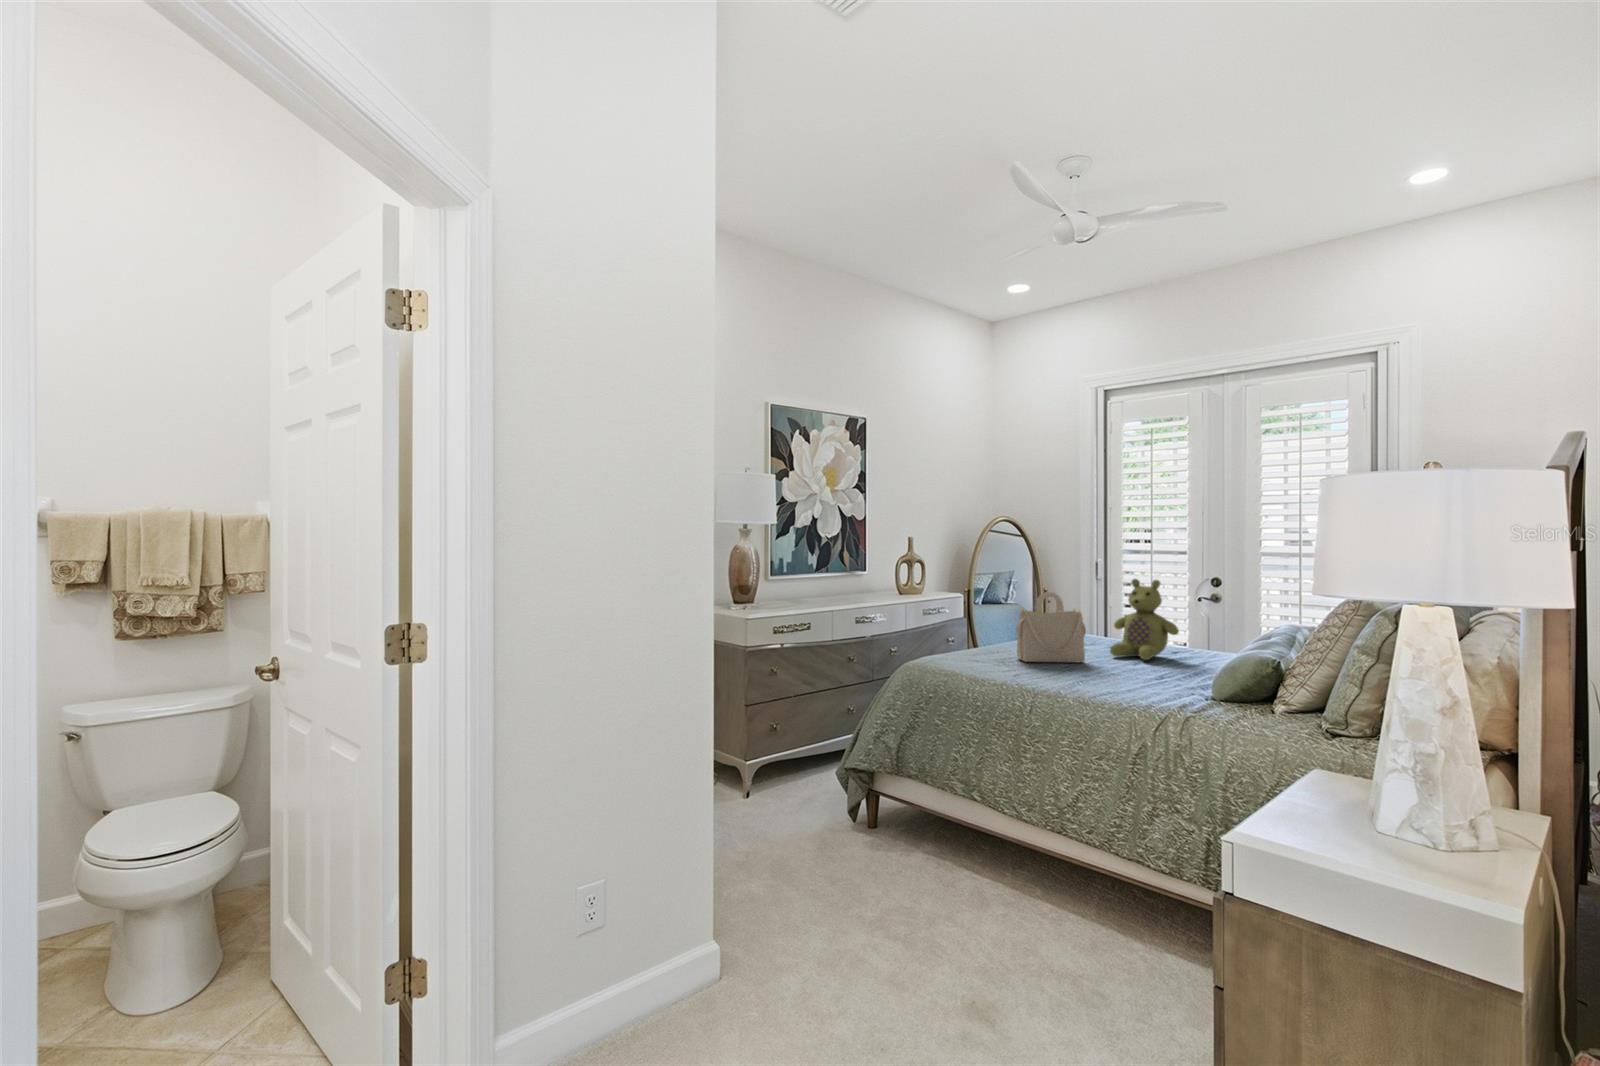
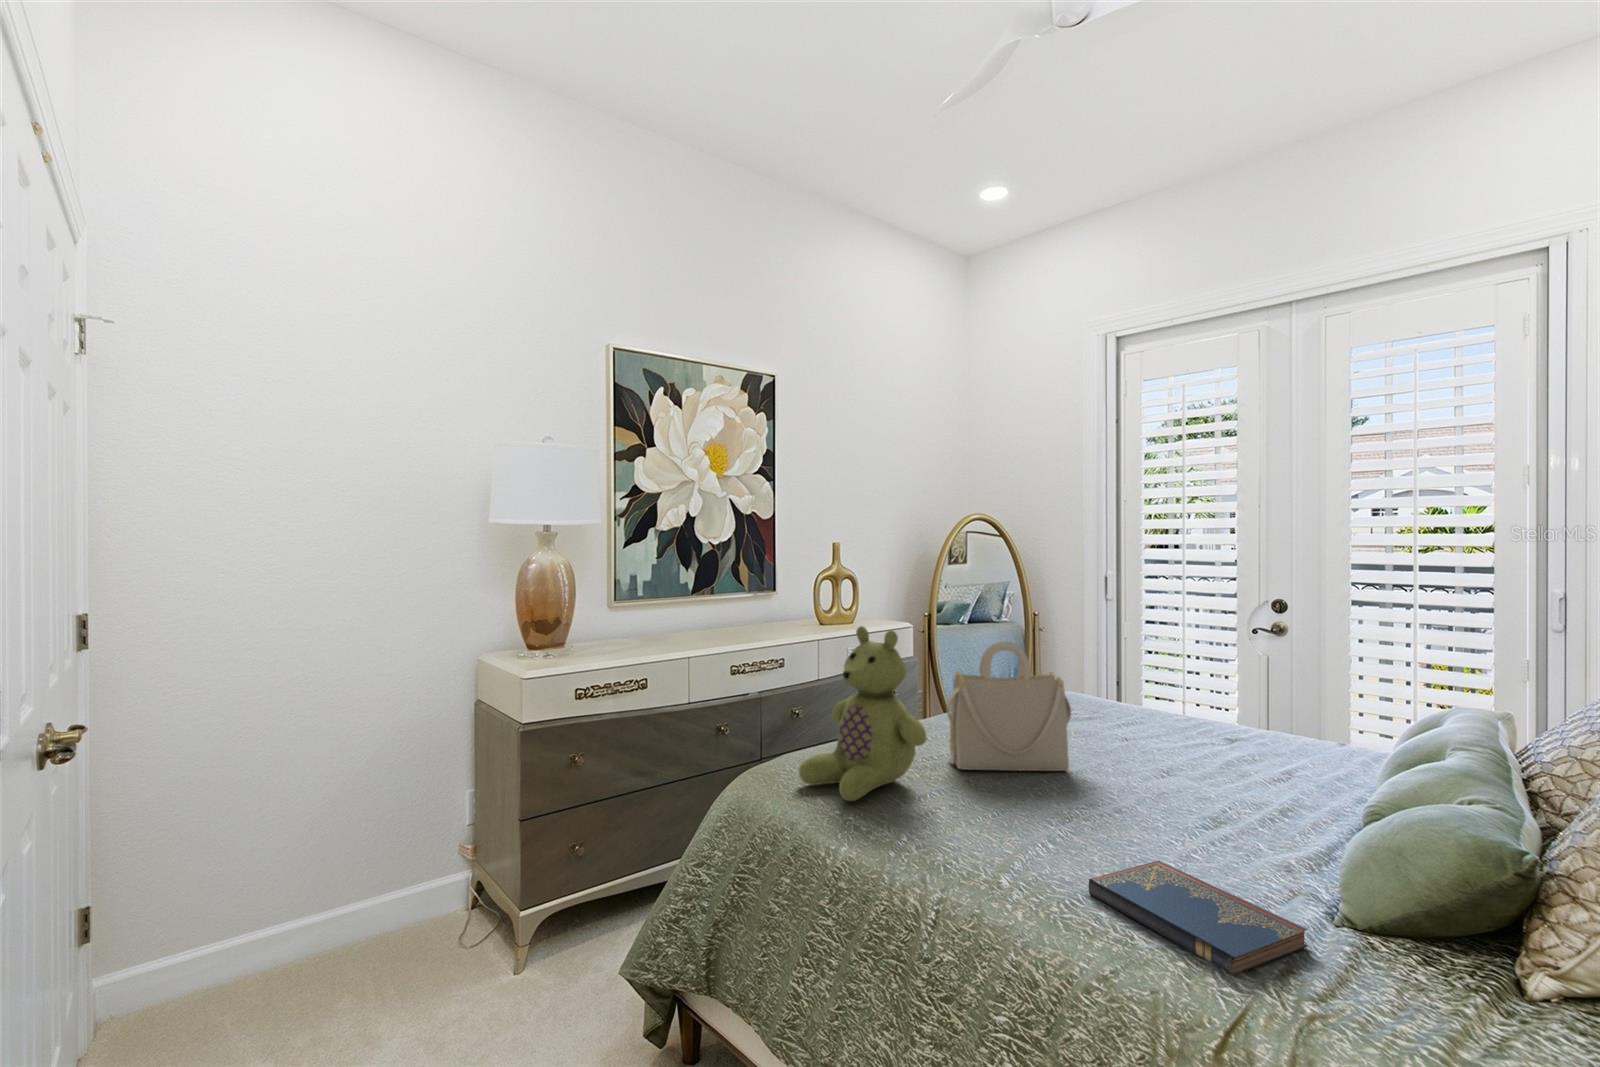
stuffed bear: present [1110,579,1179,660] -> present [799,626,926,801]
hardcover book: none [1101,683,1193,708] -> present [1089,861,1308,975]

